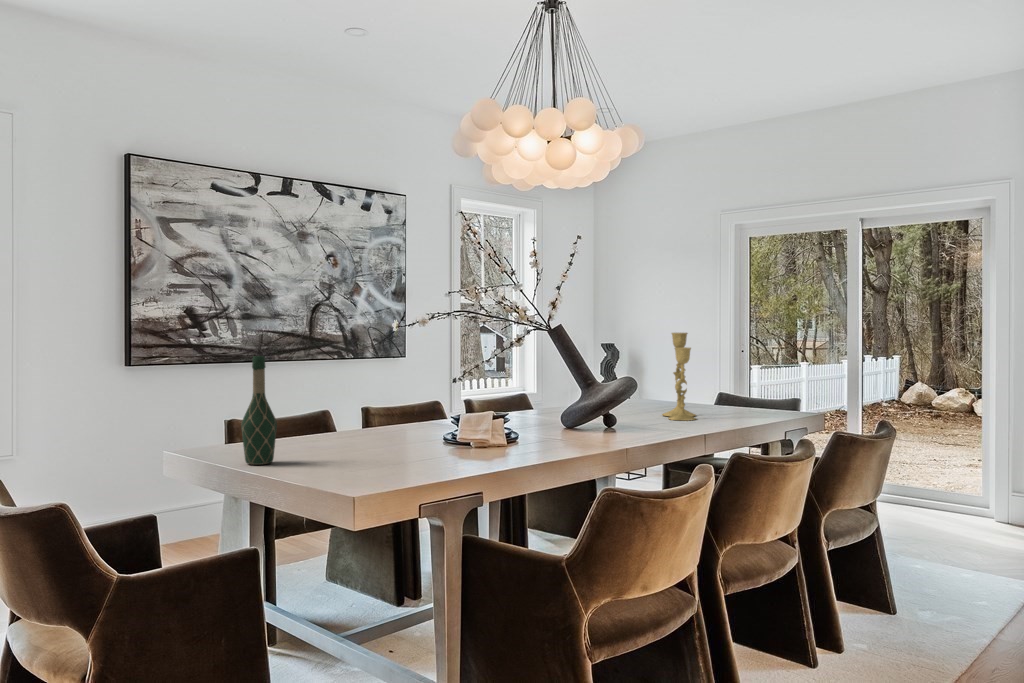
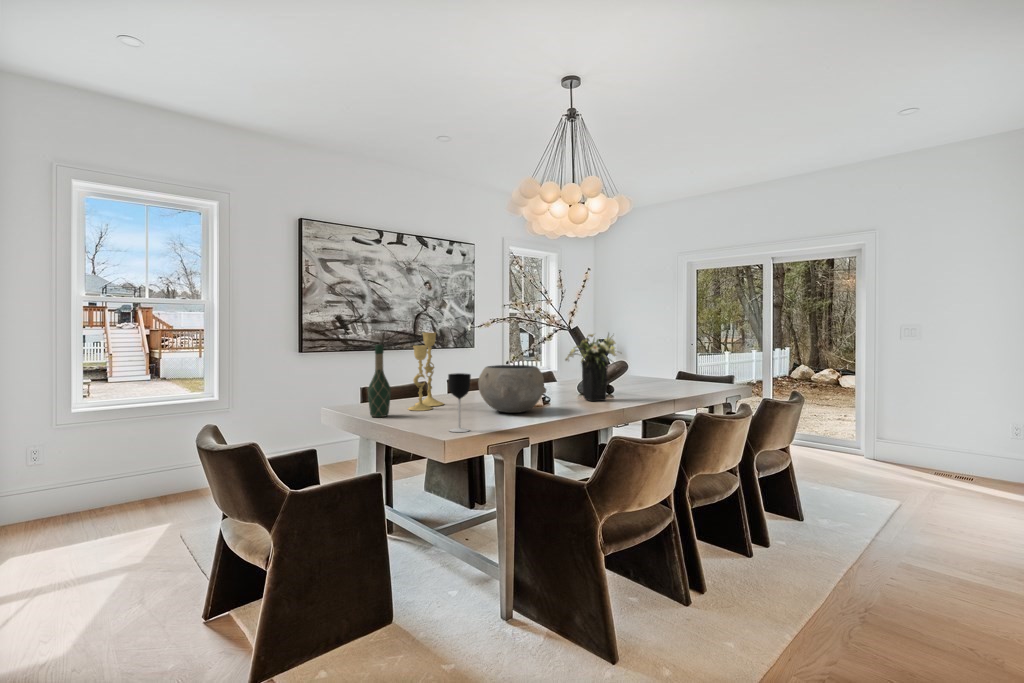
candlestick: present [662,333,696,421] -> present [408,333,444,411]
flower arrangement: none [541,335,627,440] -> present [565,333,617,401]
ceramic bowl: none [409,385,511,457] -> present [478,365,546,413]
wine glass: none [363,398,396,484] -> present [448,373,471,432]

